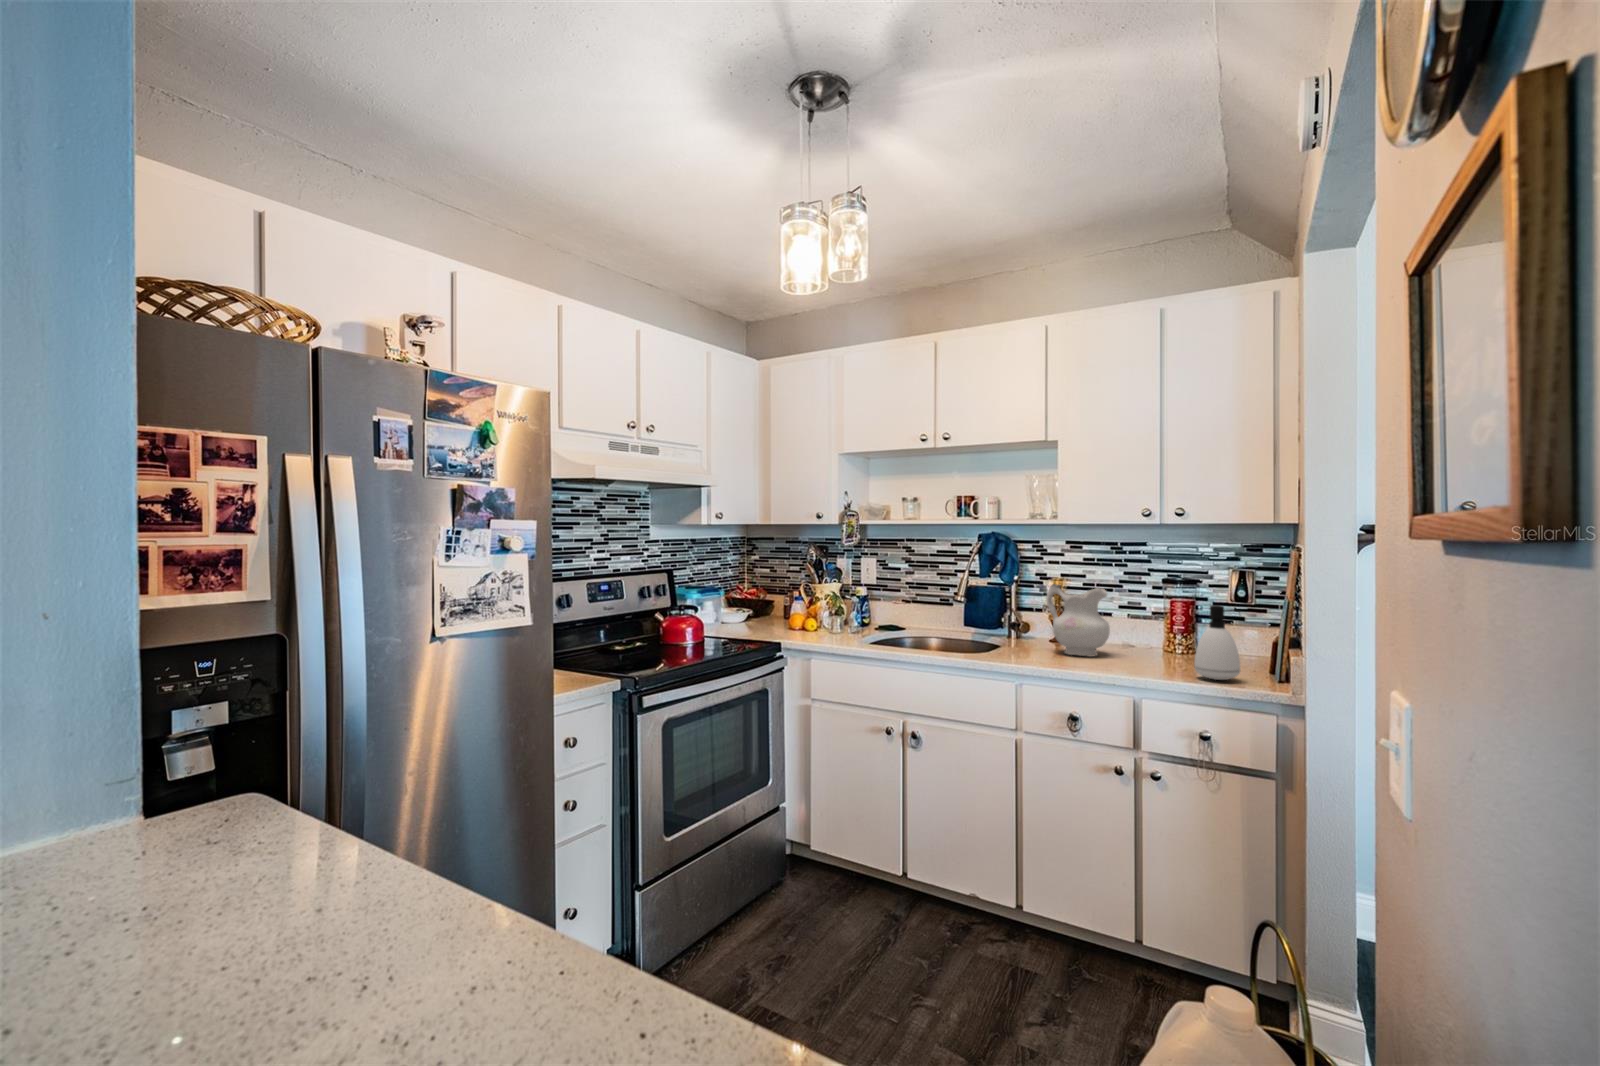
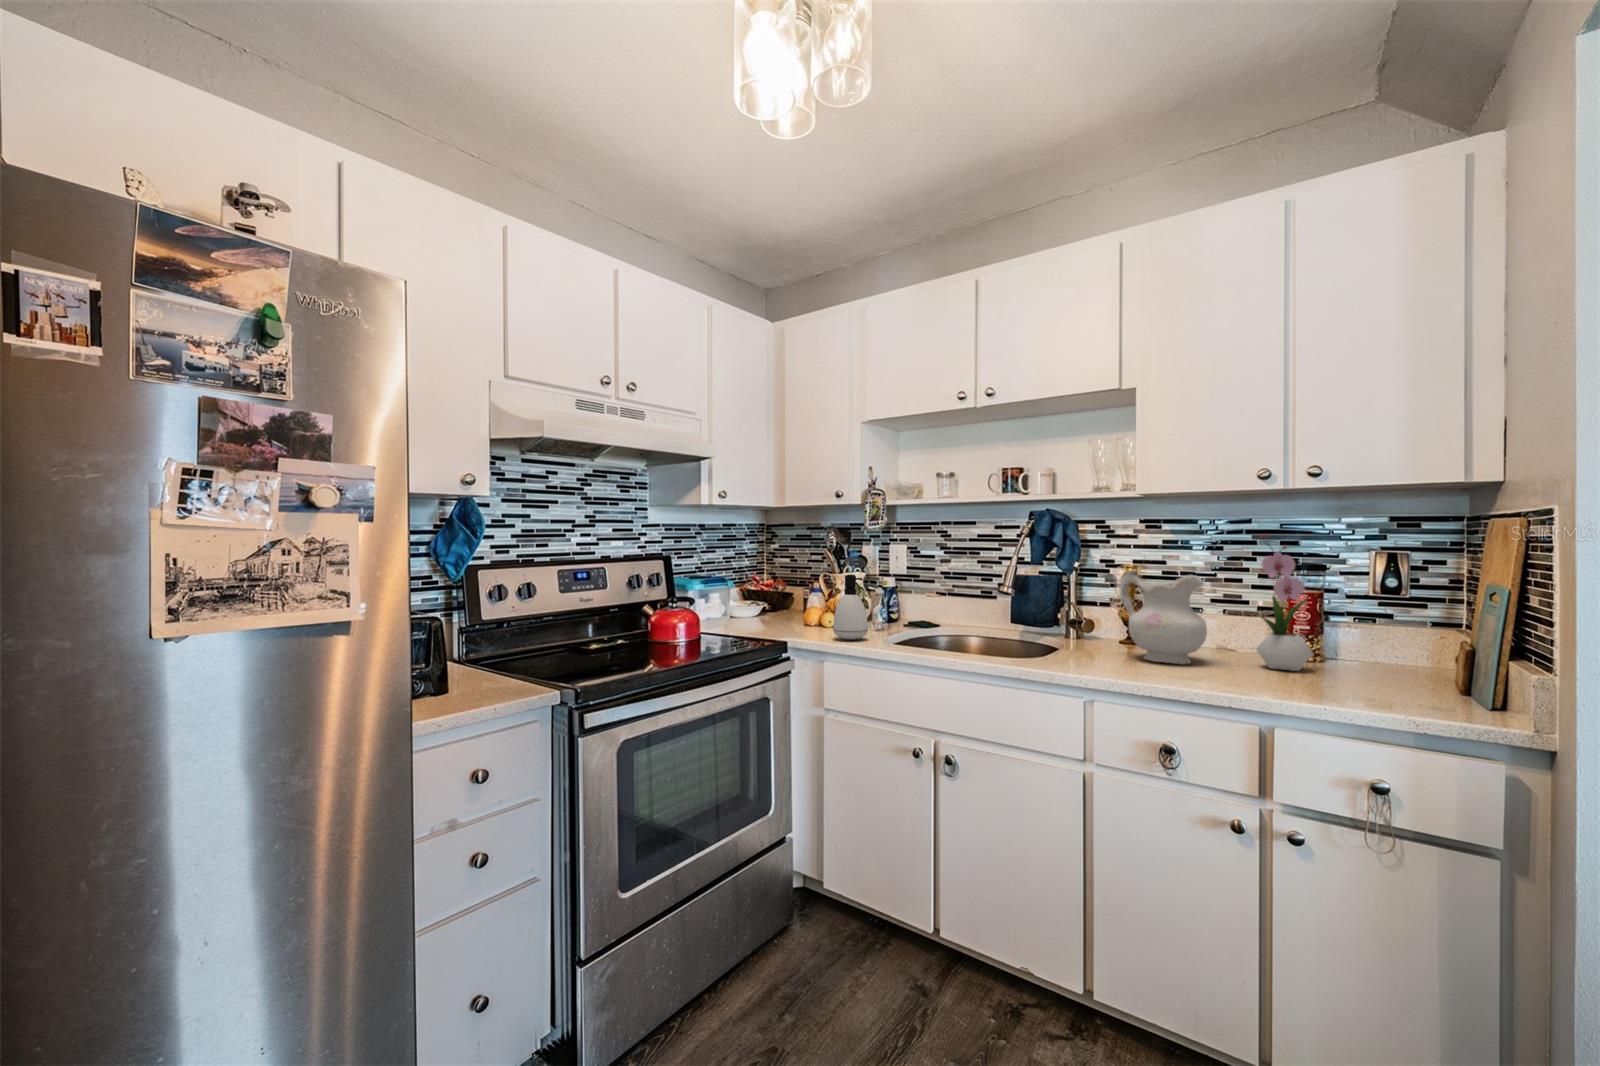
flower arrangement: none [1144,557,1184,660] -> present [1256,534,1313,671]
soap dispenser: present [1194,605,1240,680] -> present [833,574,868,639]

